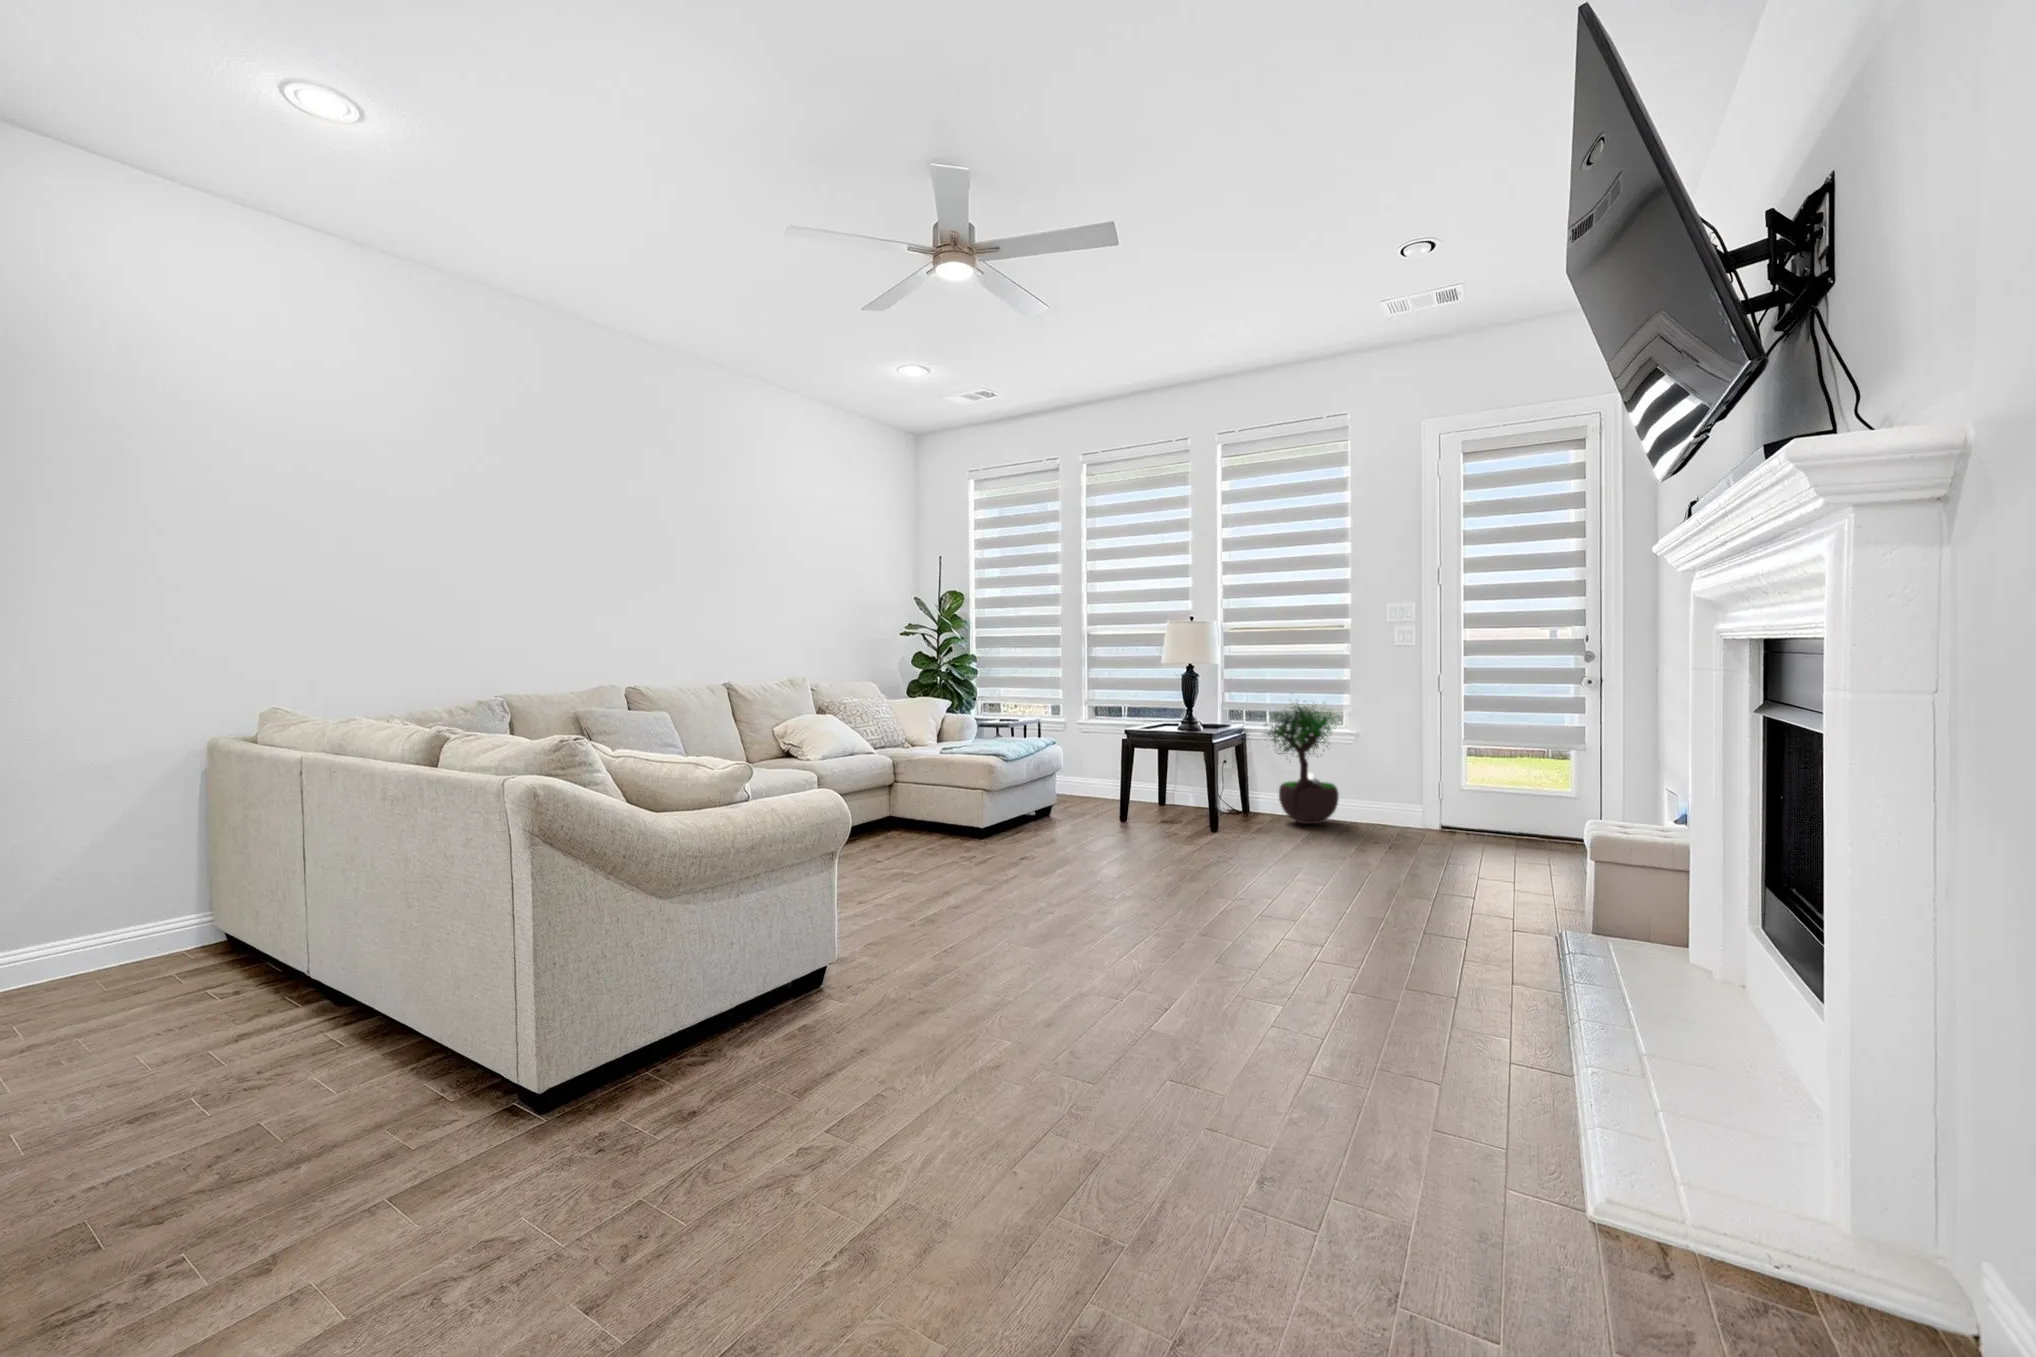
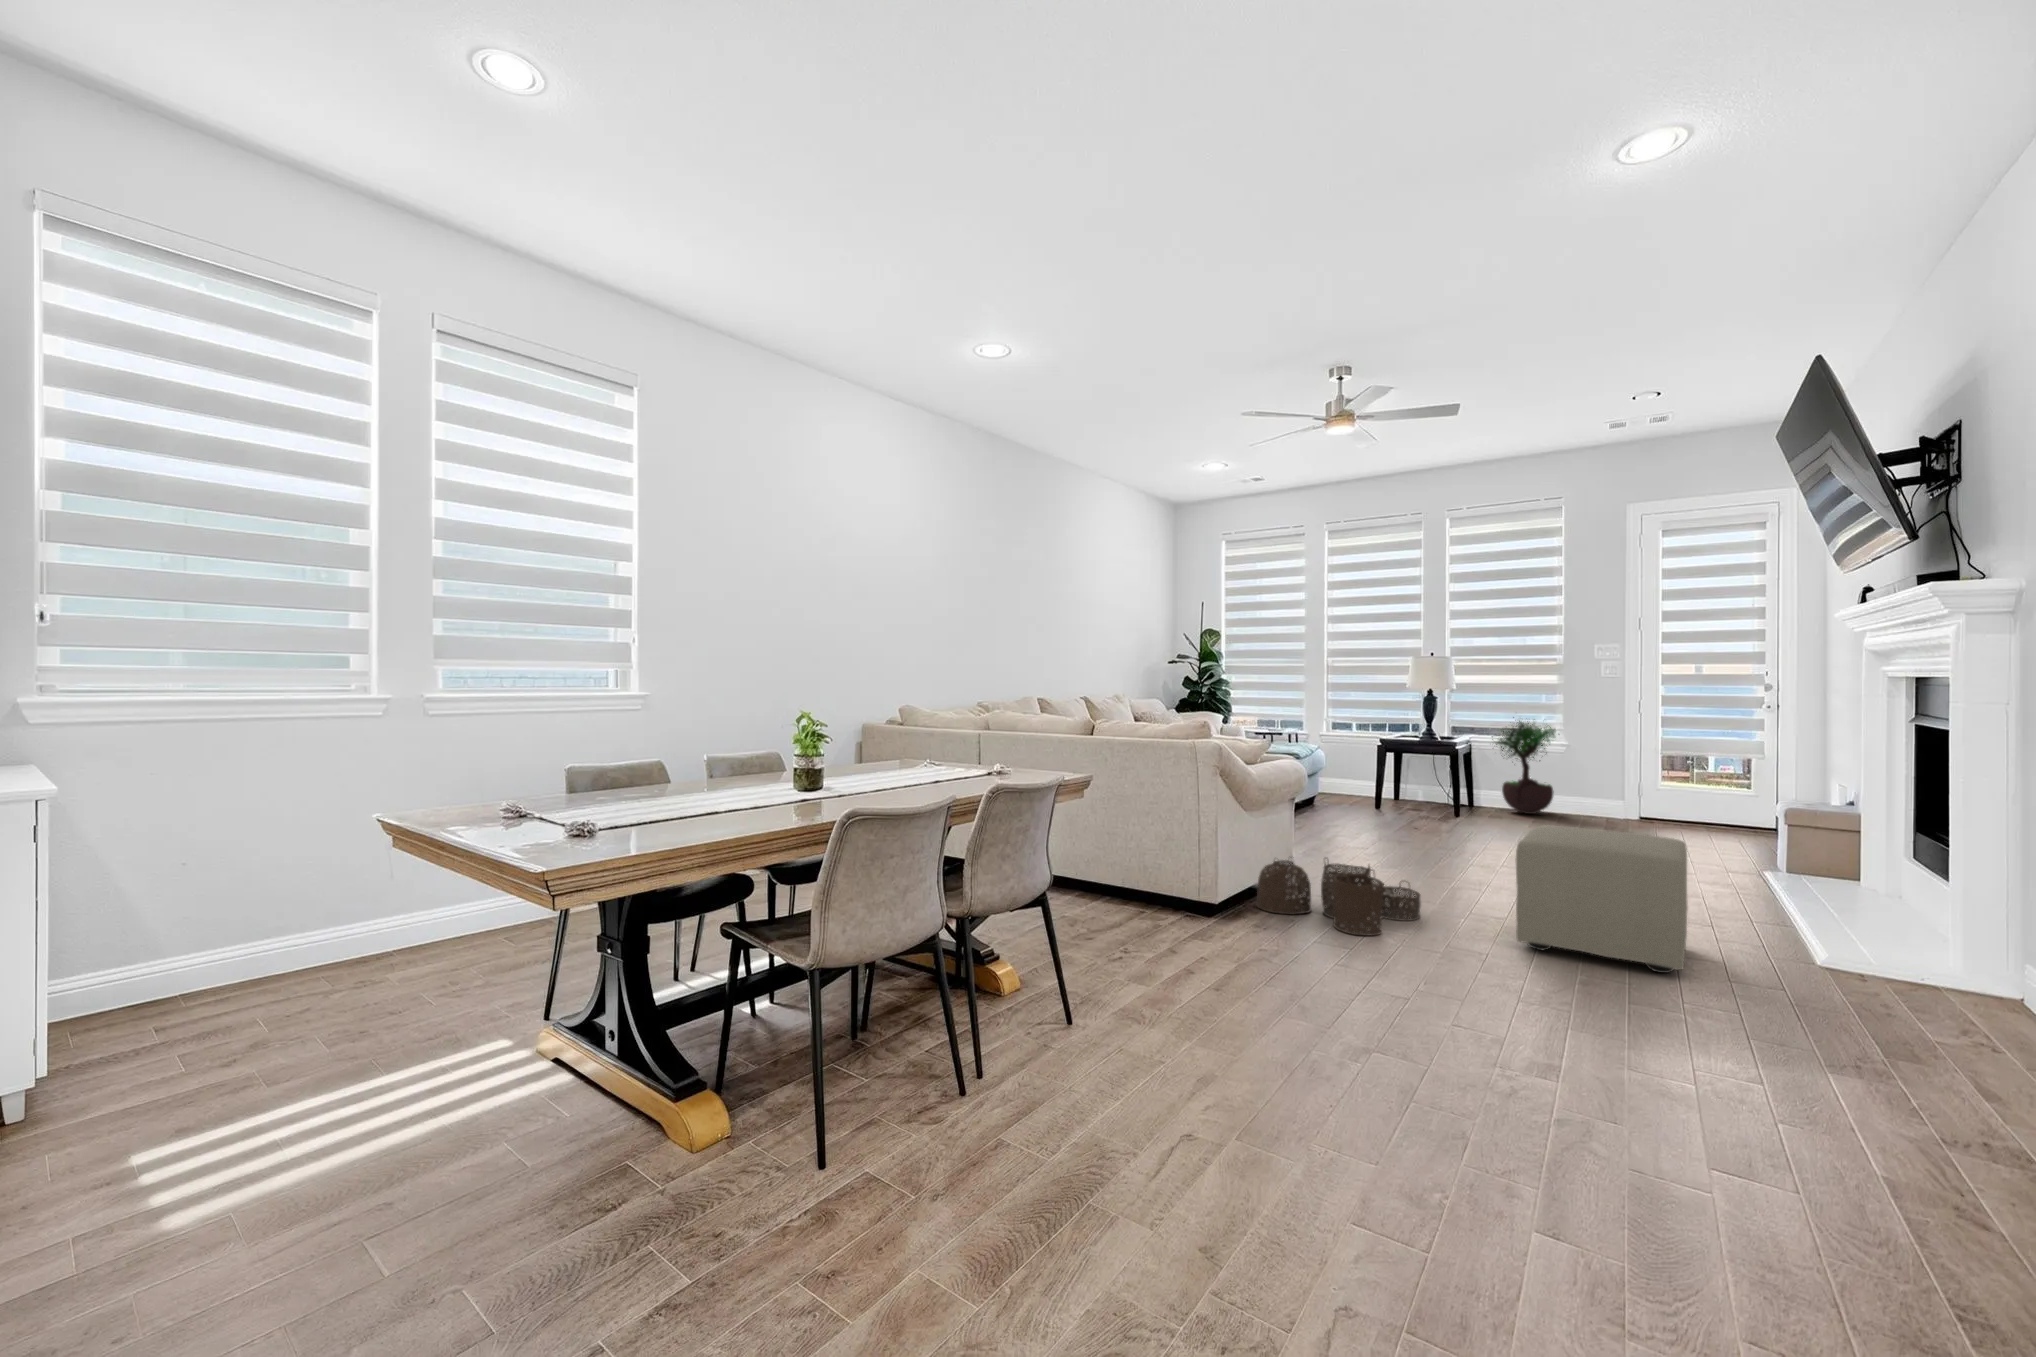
ottoman: none [1060,907,1380,1251] -> present [1516,825,1688,973]
woven basket: none [707,967,976,1143] -> present [1256,860,1421,935]

